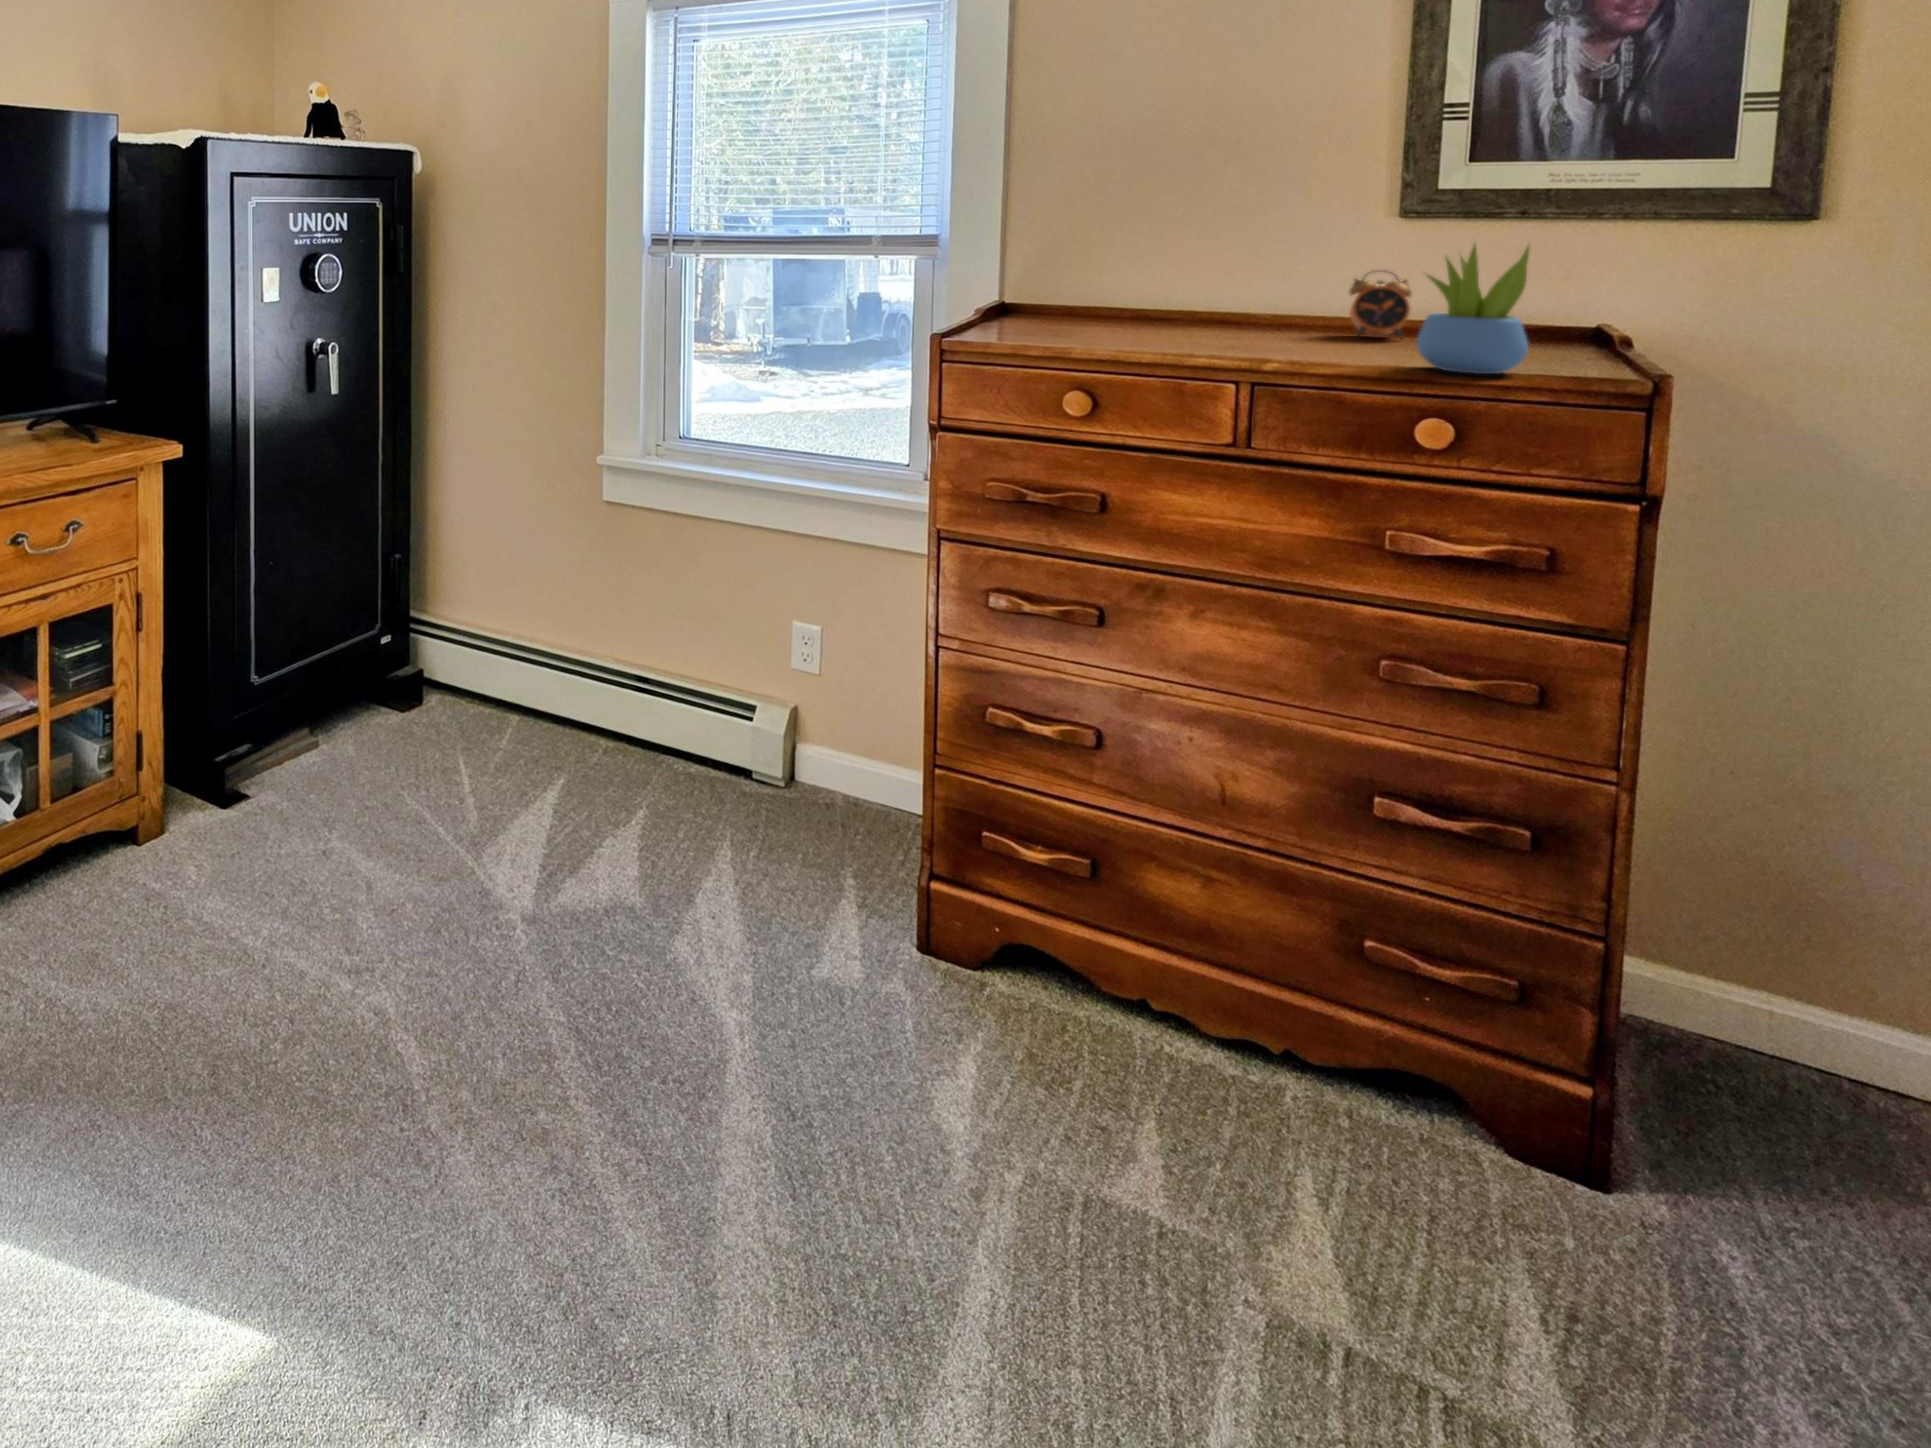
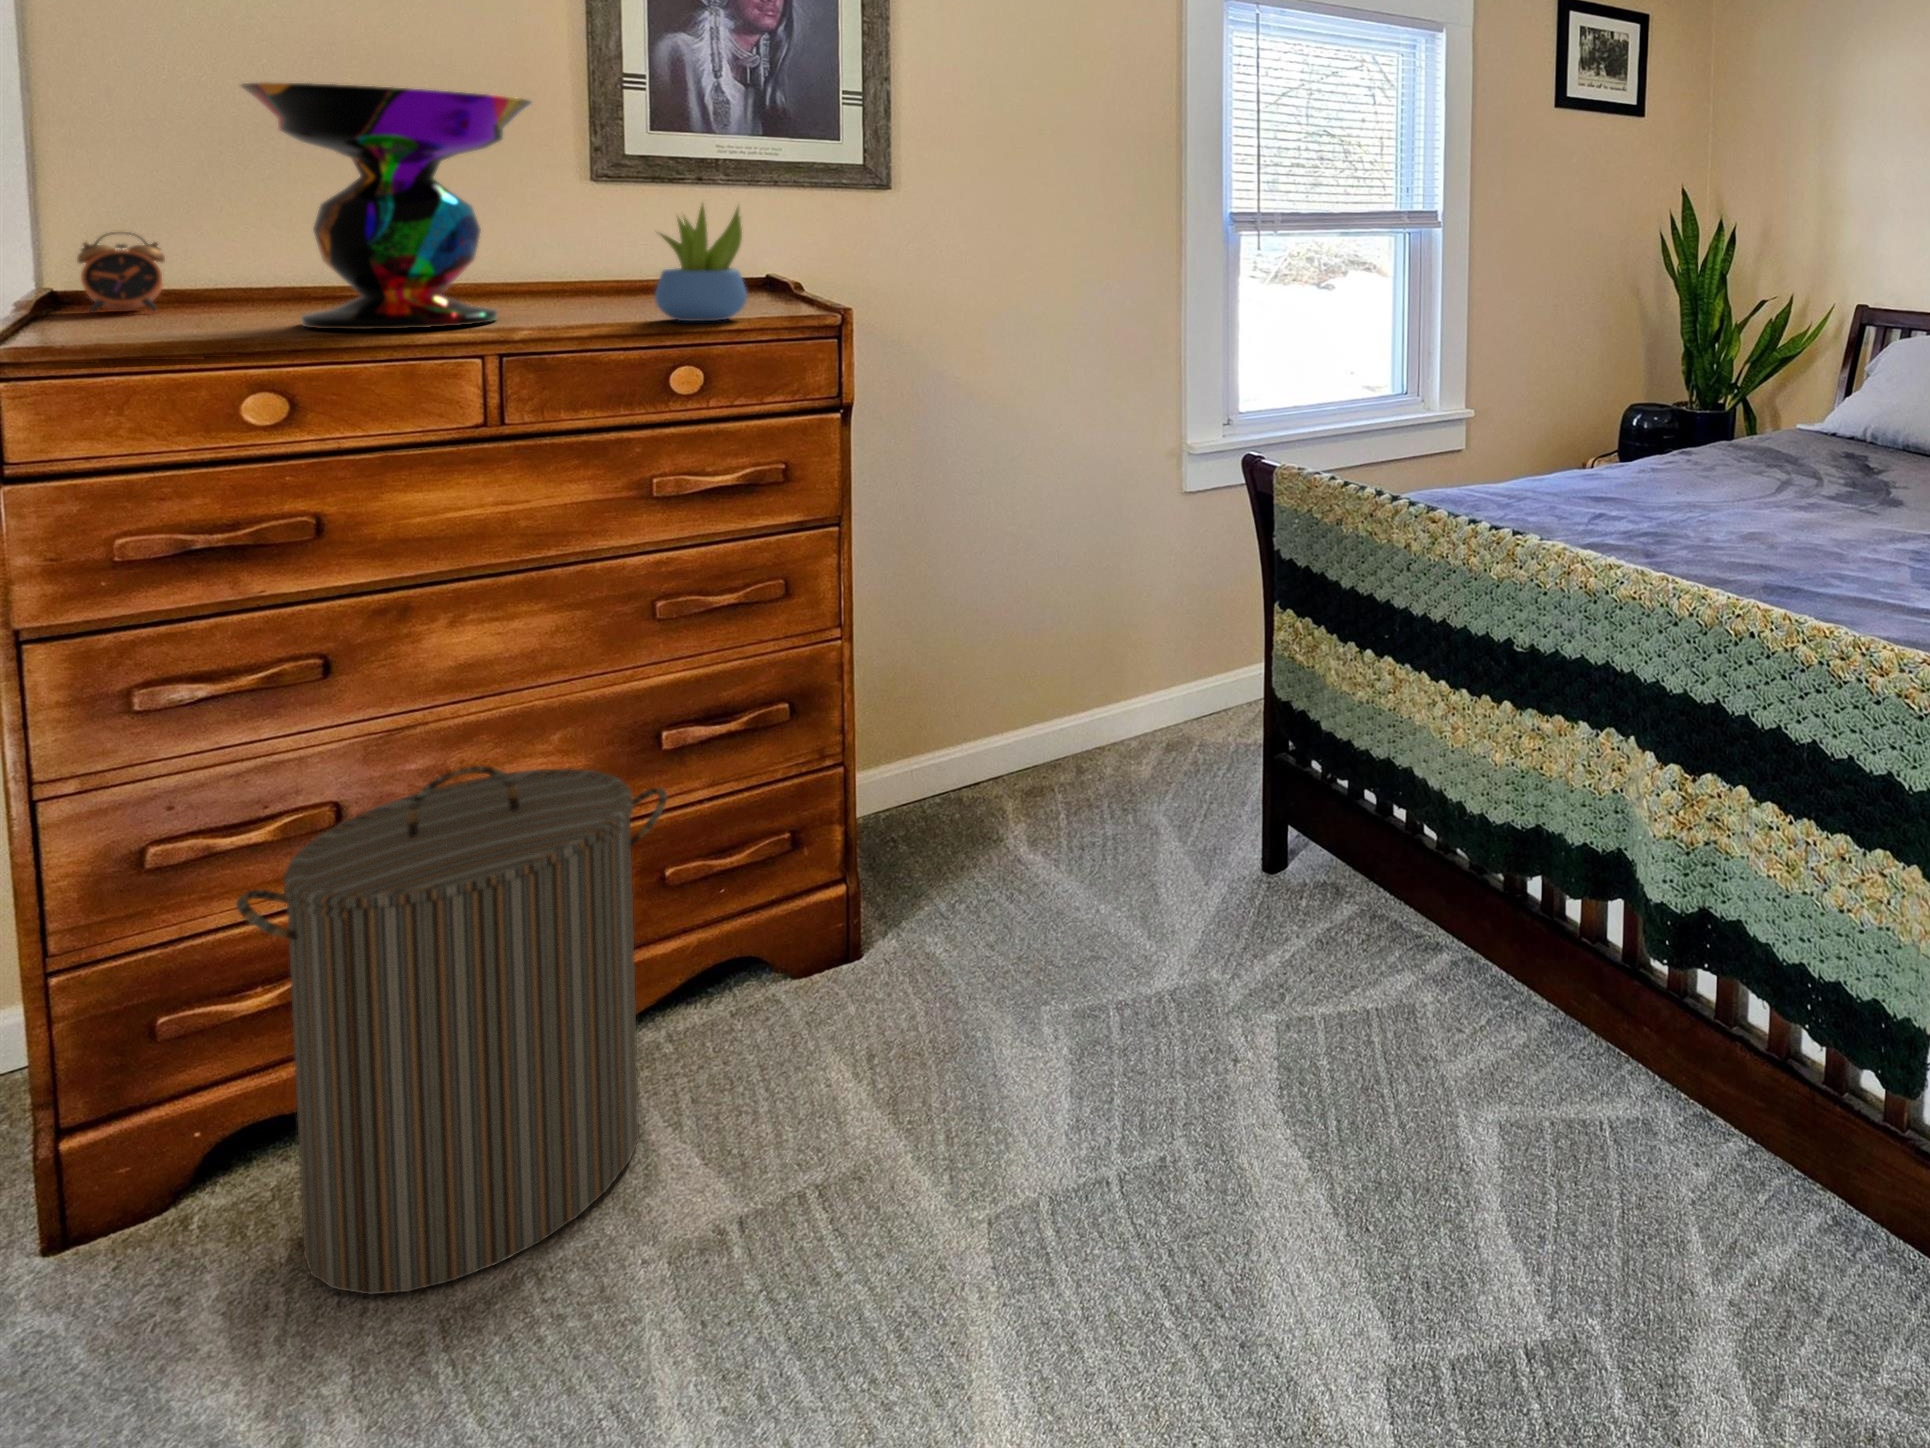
decorative bowl: none [1094,142,1319,353] -> present [241,82,531,329]
alarm clock: present [1349,270,1412,339] -> present [77,233,165,313]
laundry hamper: none [1009,741,1350,1204] -> present [237,766,667,1294]

